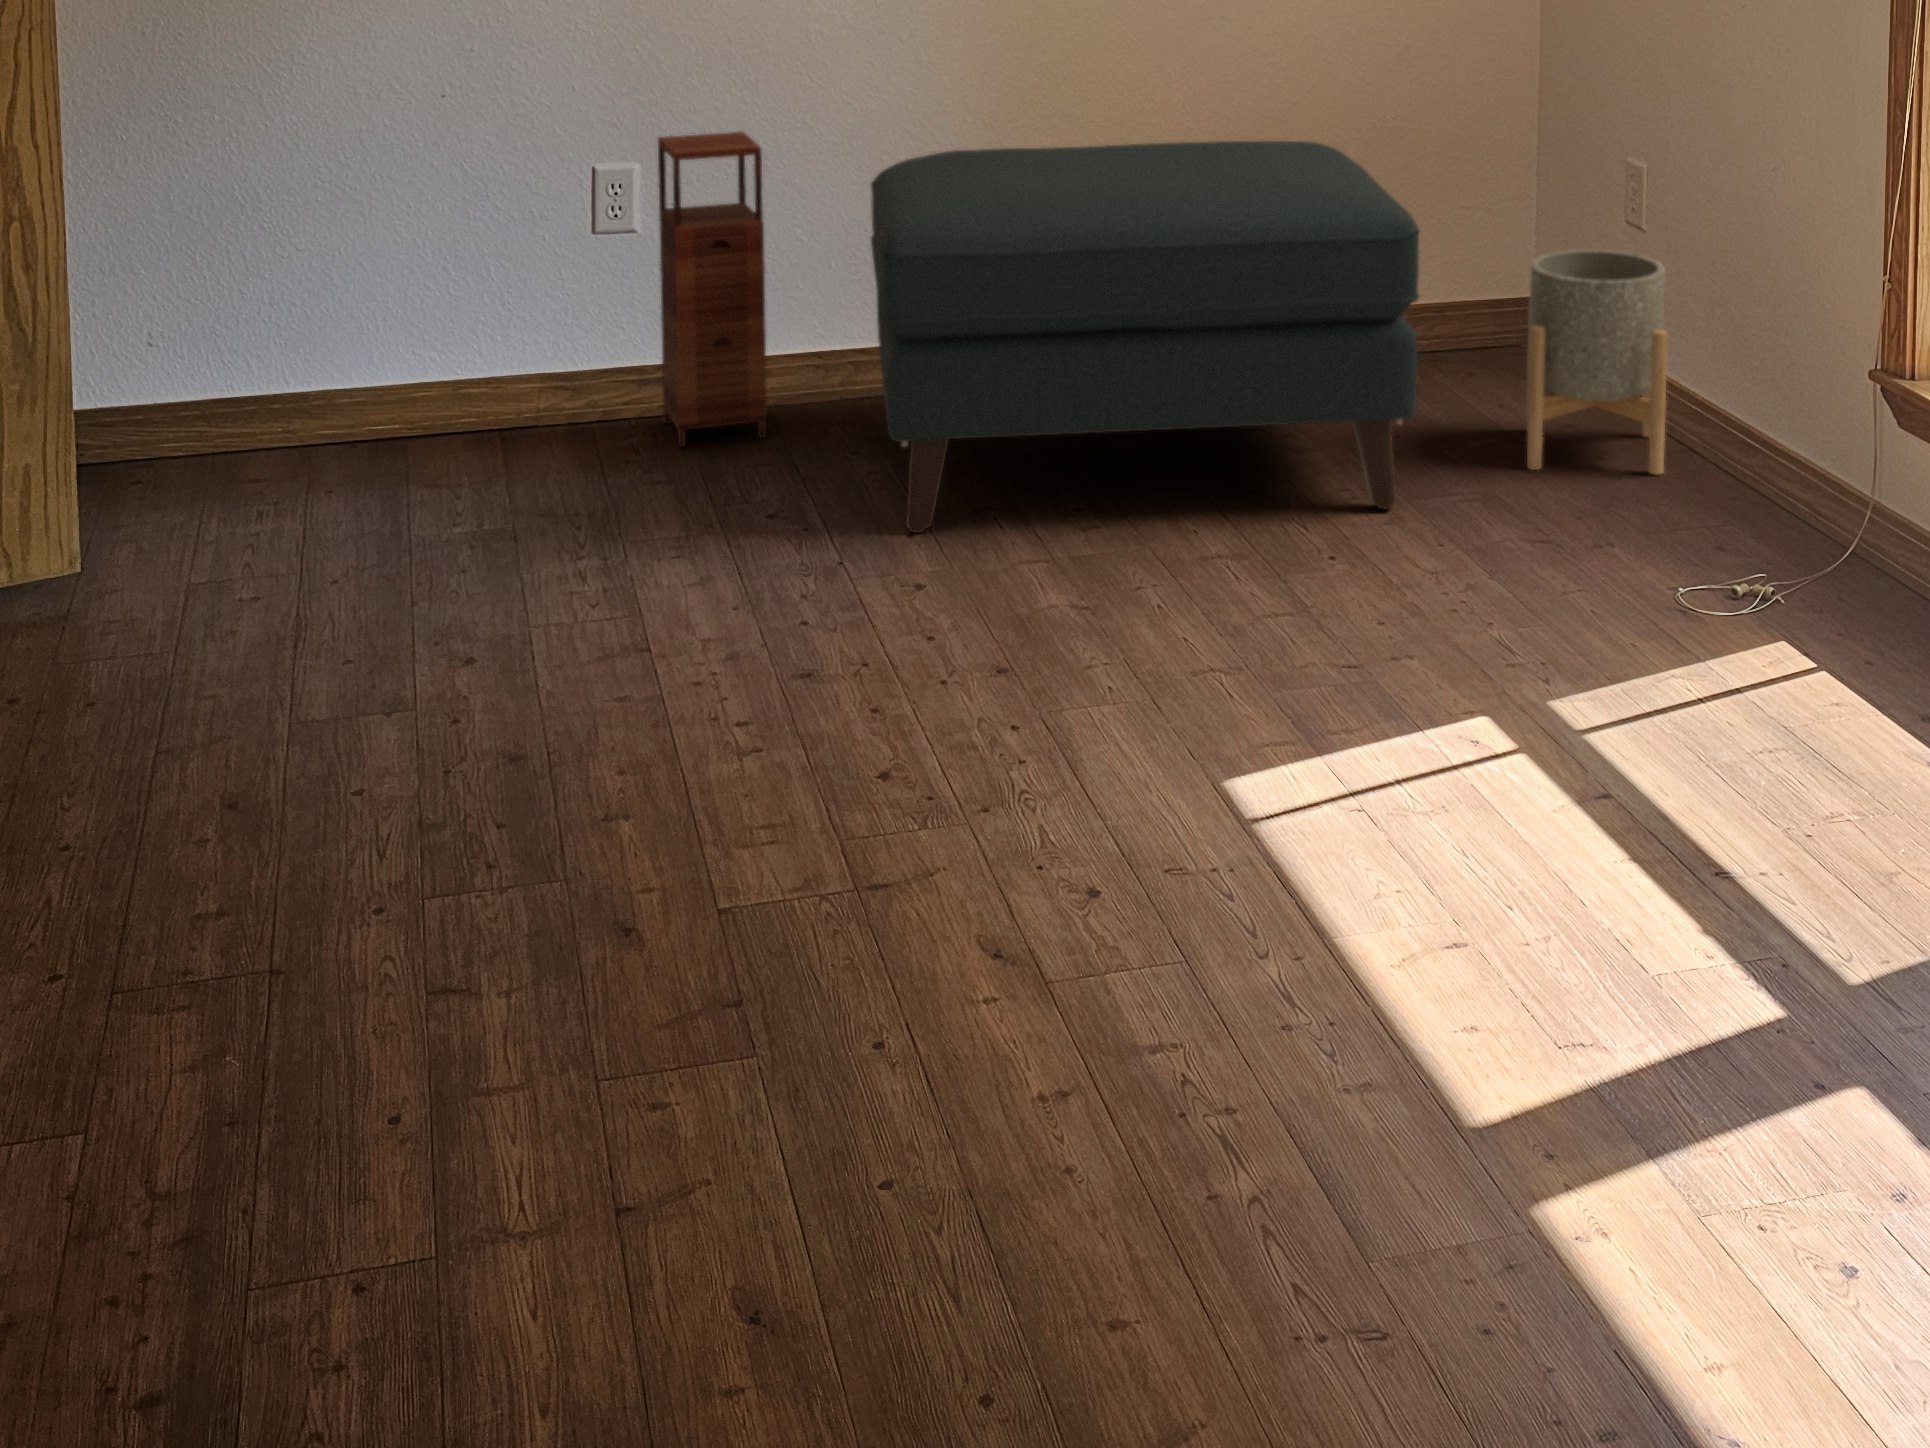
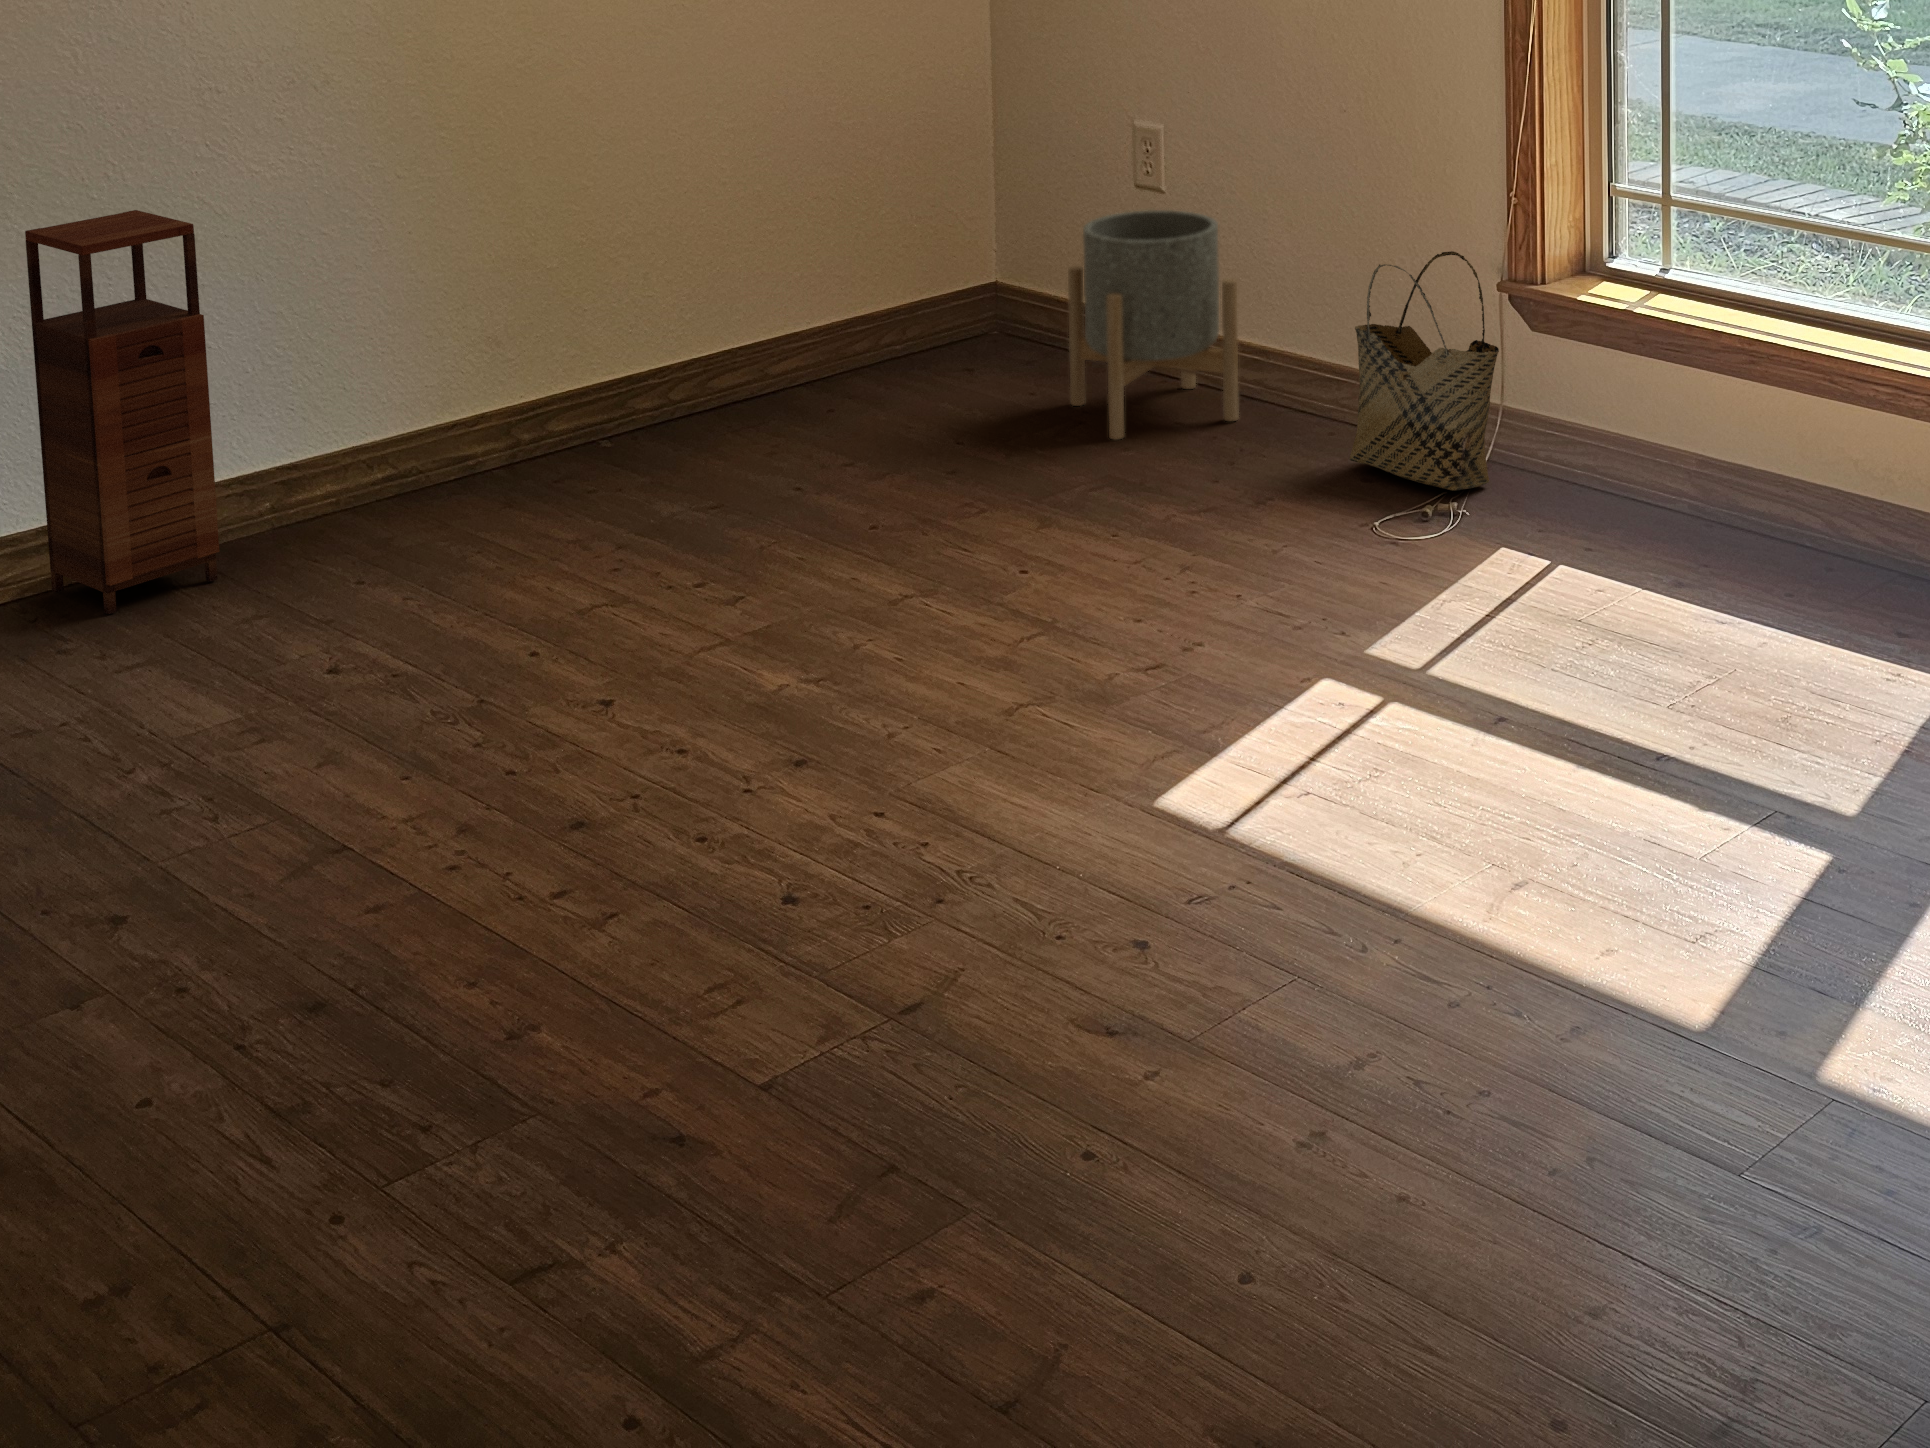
ottoman: present [871,141,1419,533] -> none [332,139,1045,642]
woven basket: none [1717,334,1854,585] -> present [1350,251,1499,490]

